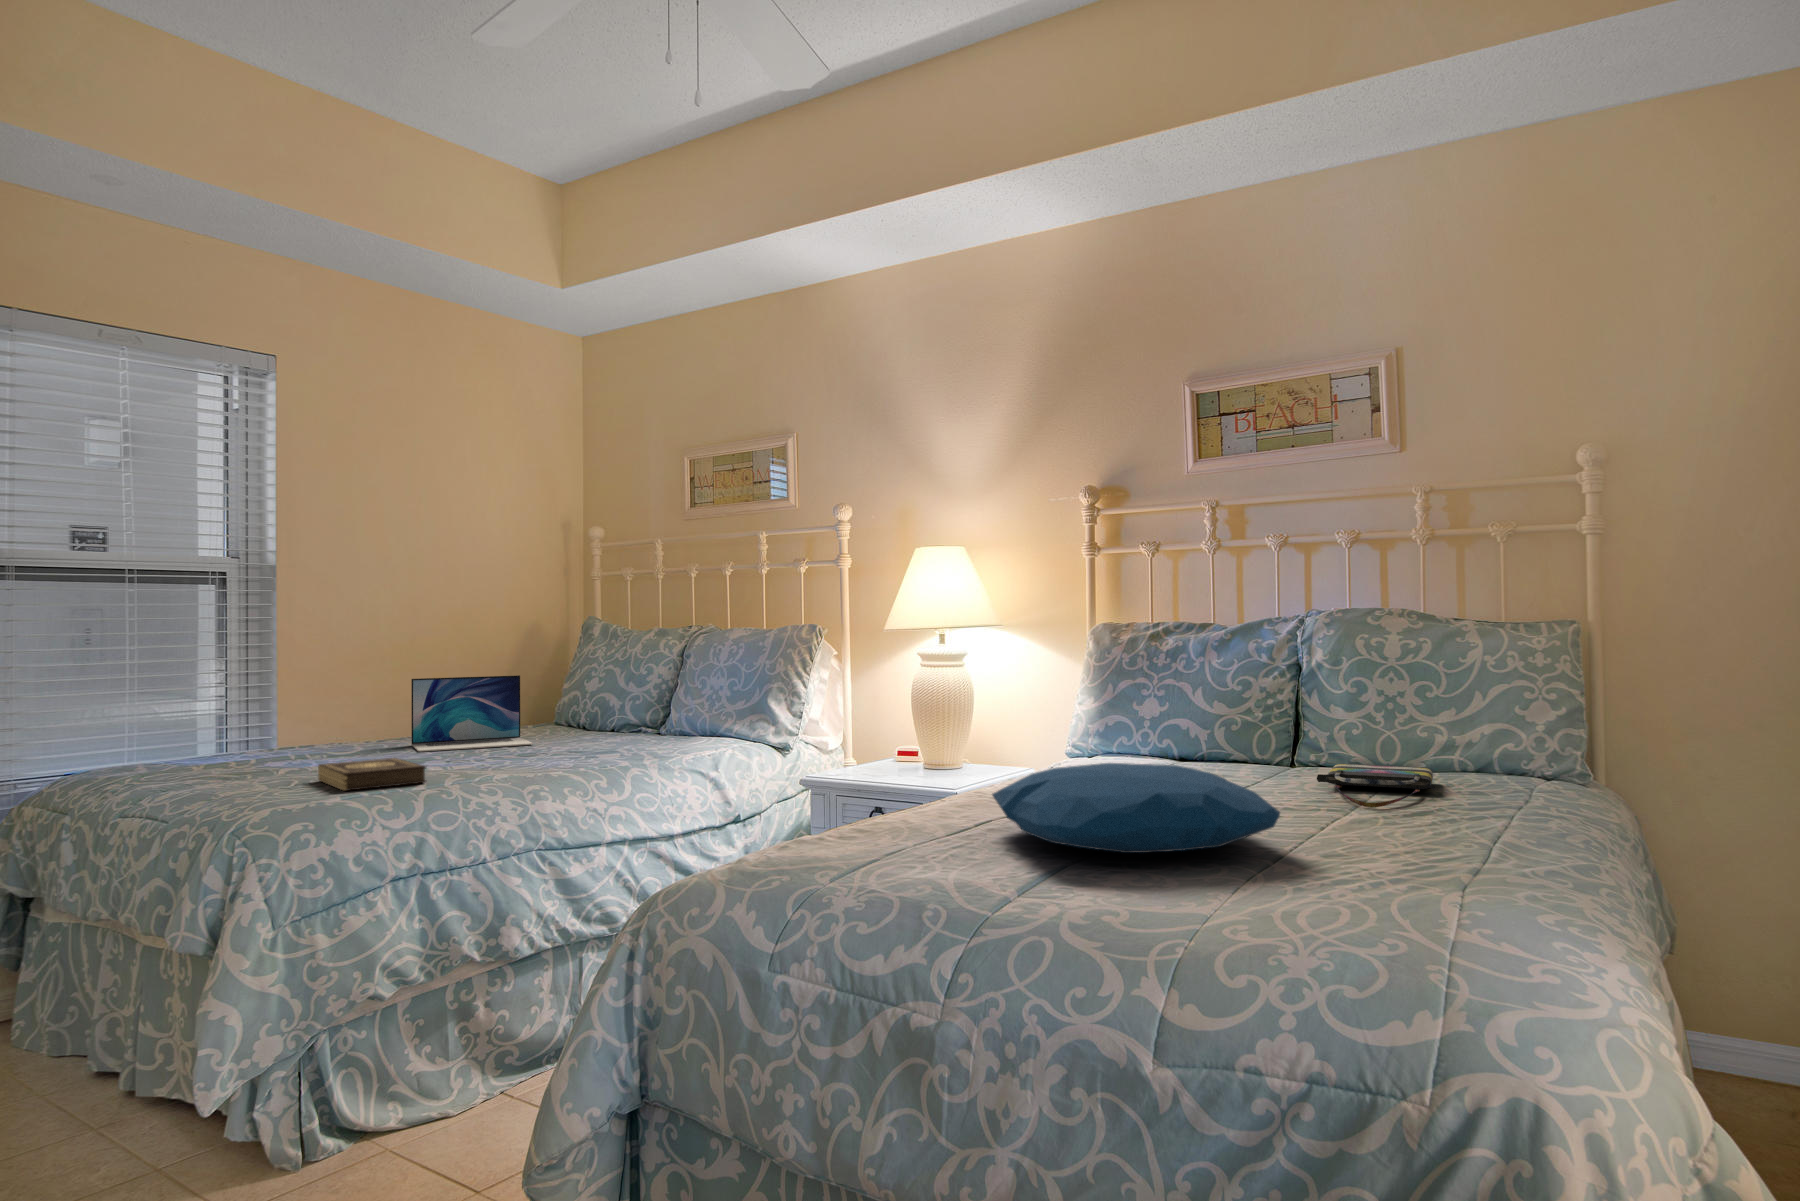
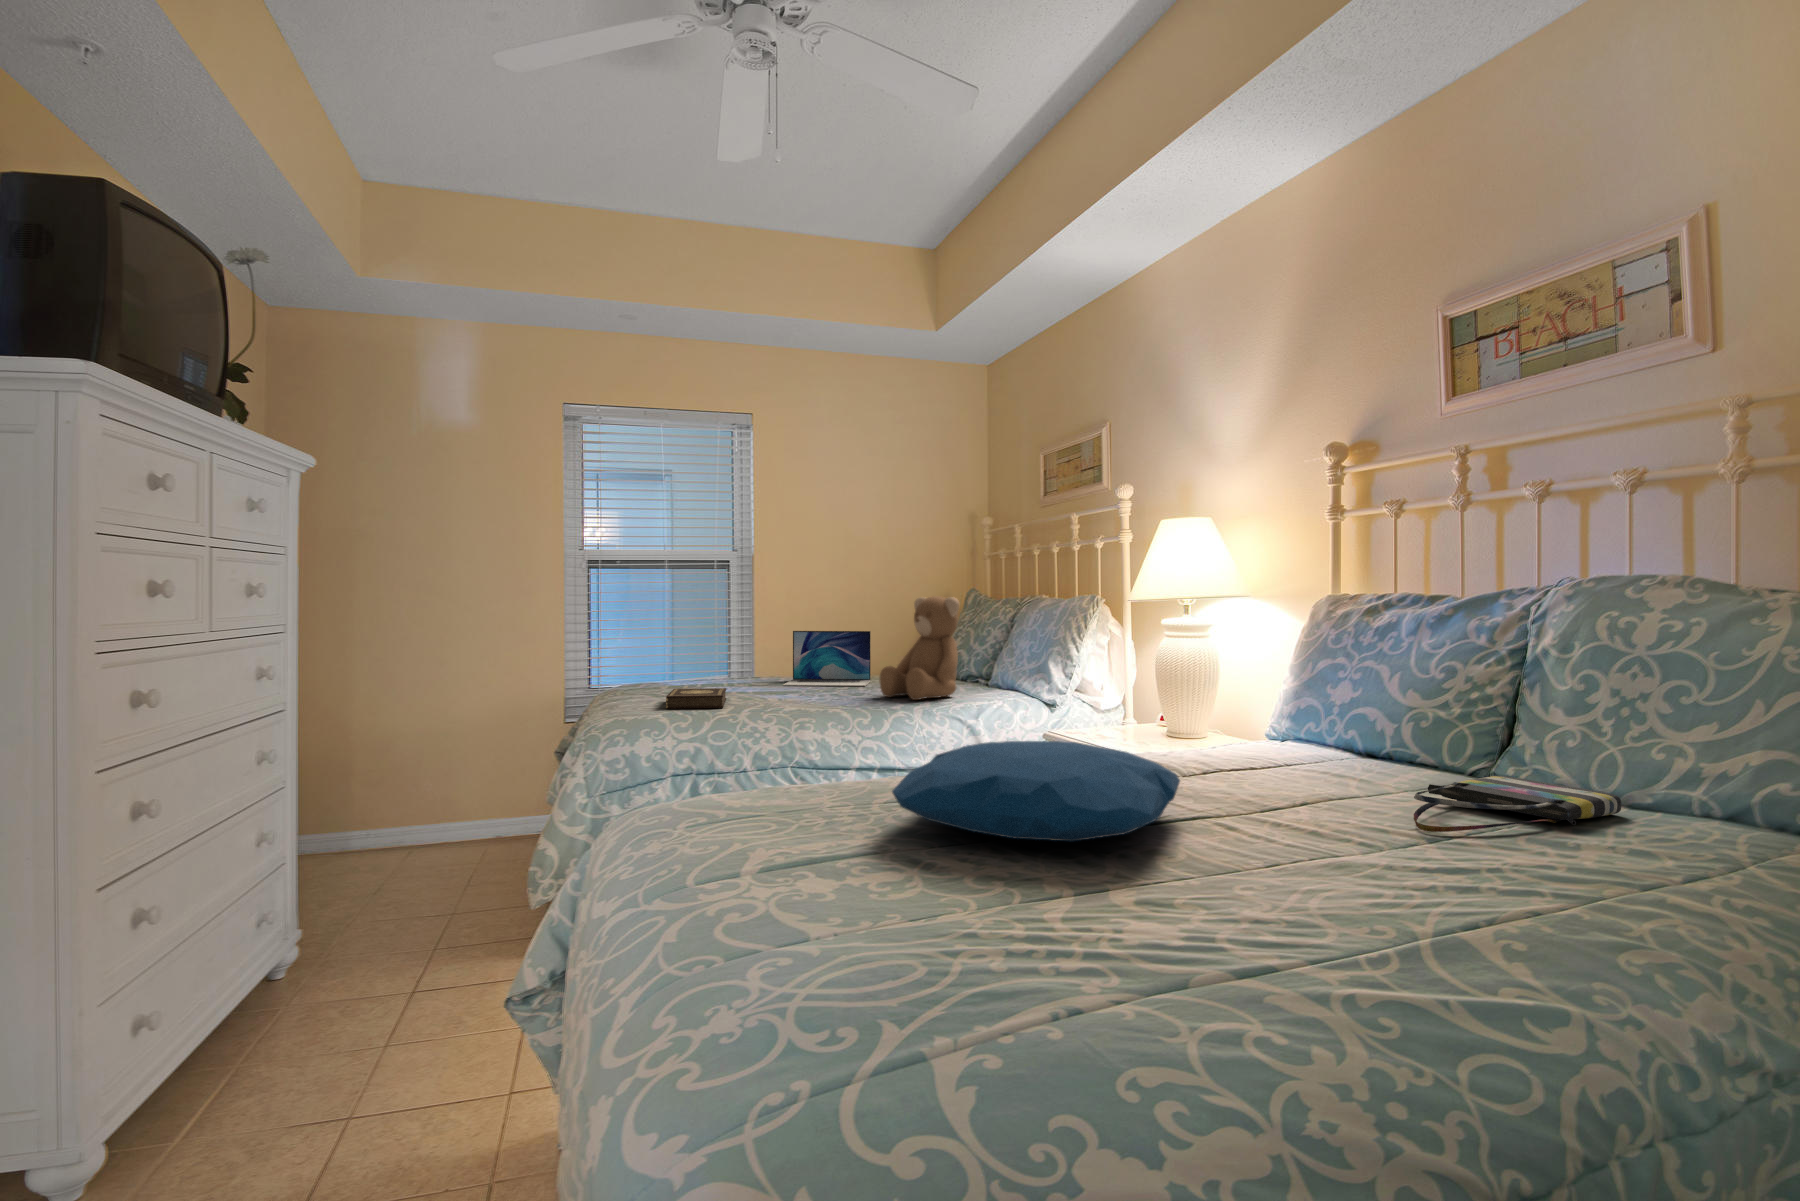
teddy bear: none [589,629,682,754] -> present [879,596,959,700]

